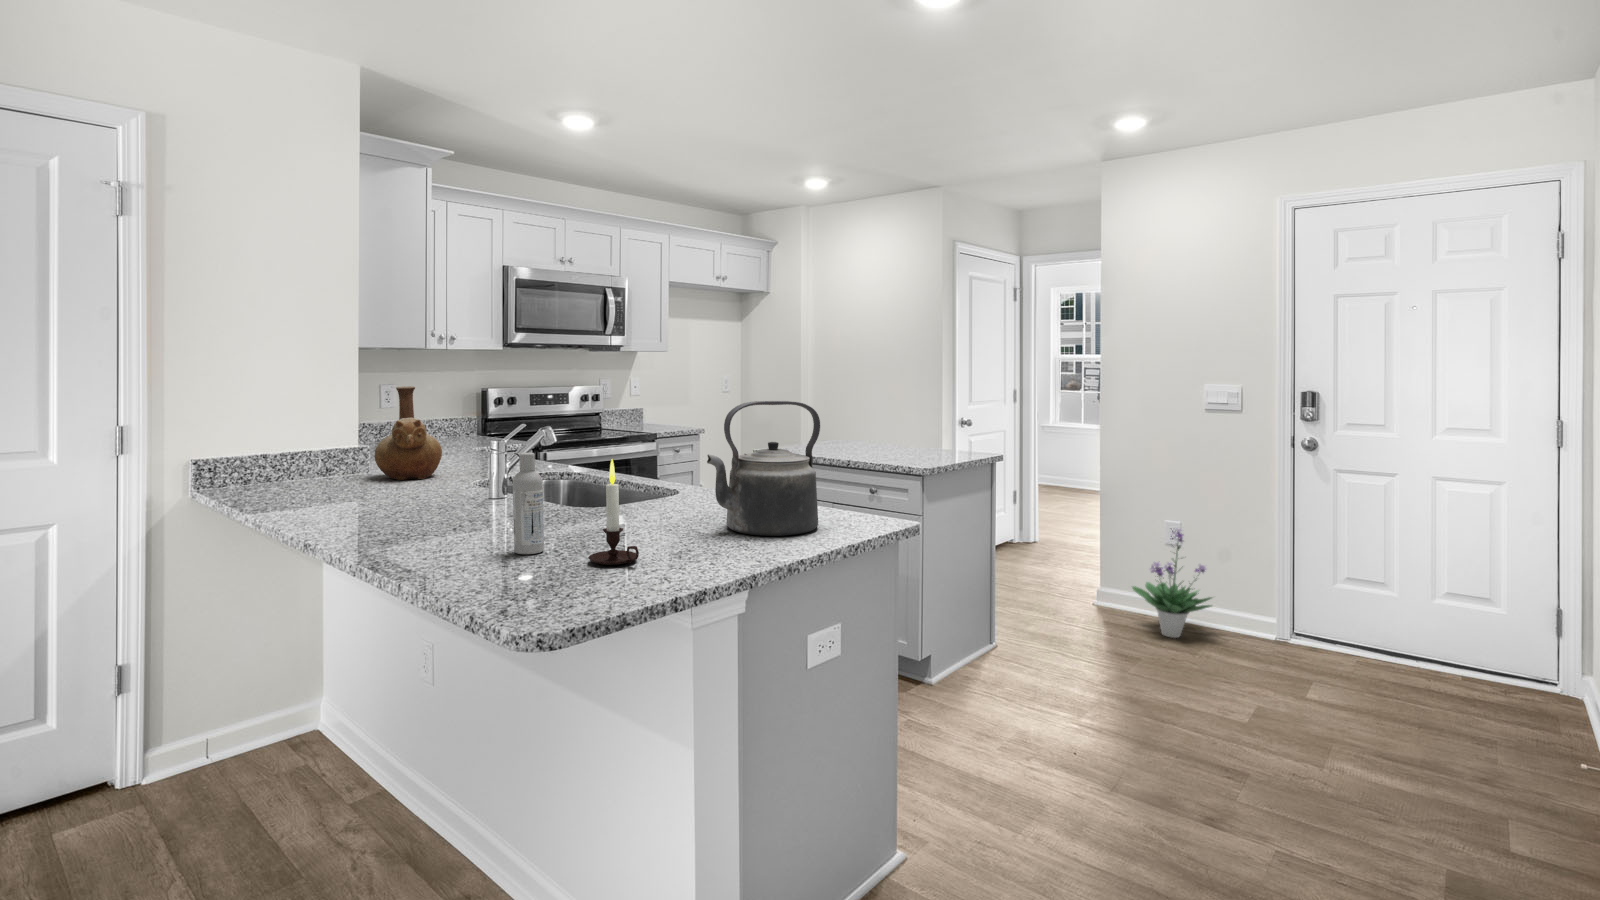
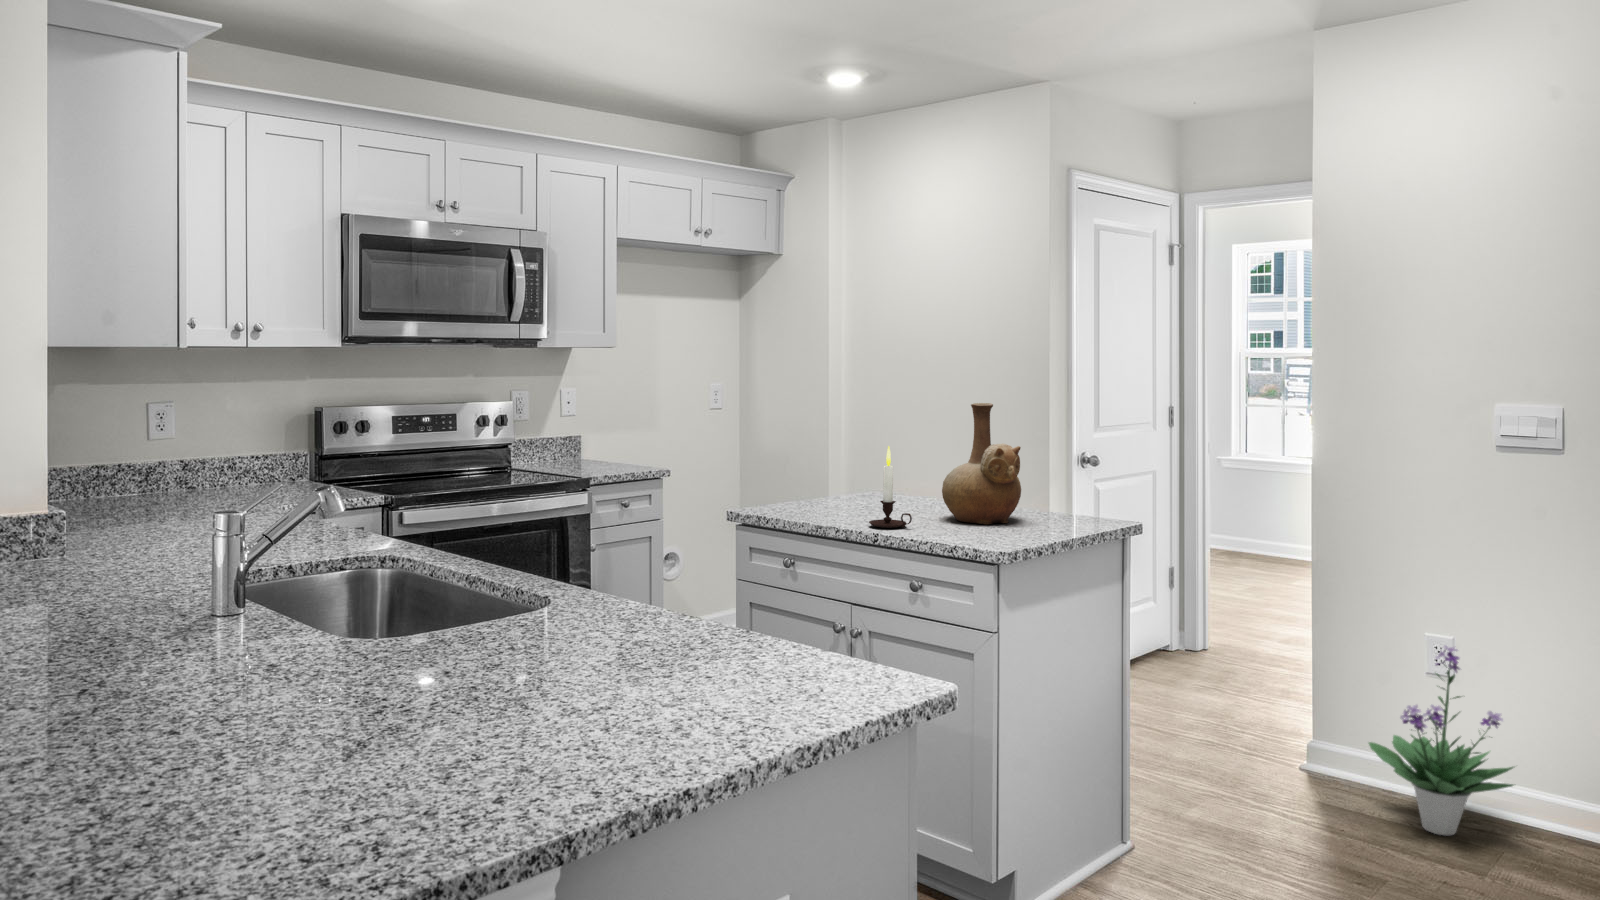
vase: present [374,386,442,480] -> present [942,403,1021,524]
kettle: present [707,401,820,536] -> none [529,452,762,722]
bottle: present [513,453,544,554] -> none [101,565,172,773]
candle: present [588,459,639,565] -> present [869,446,912,528]

